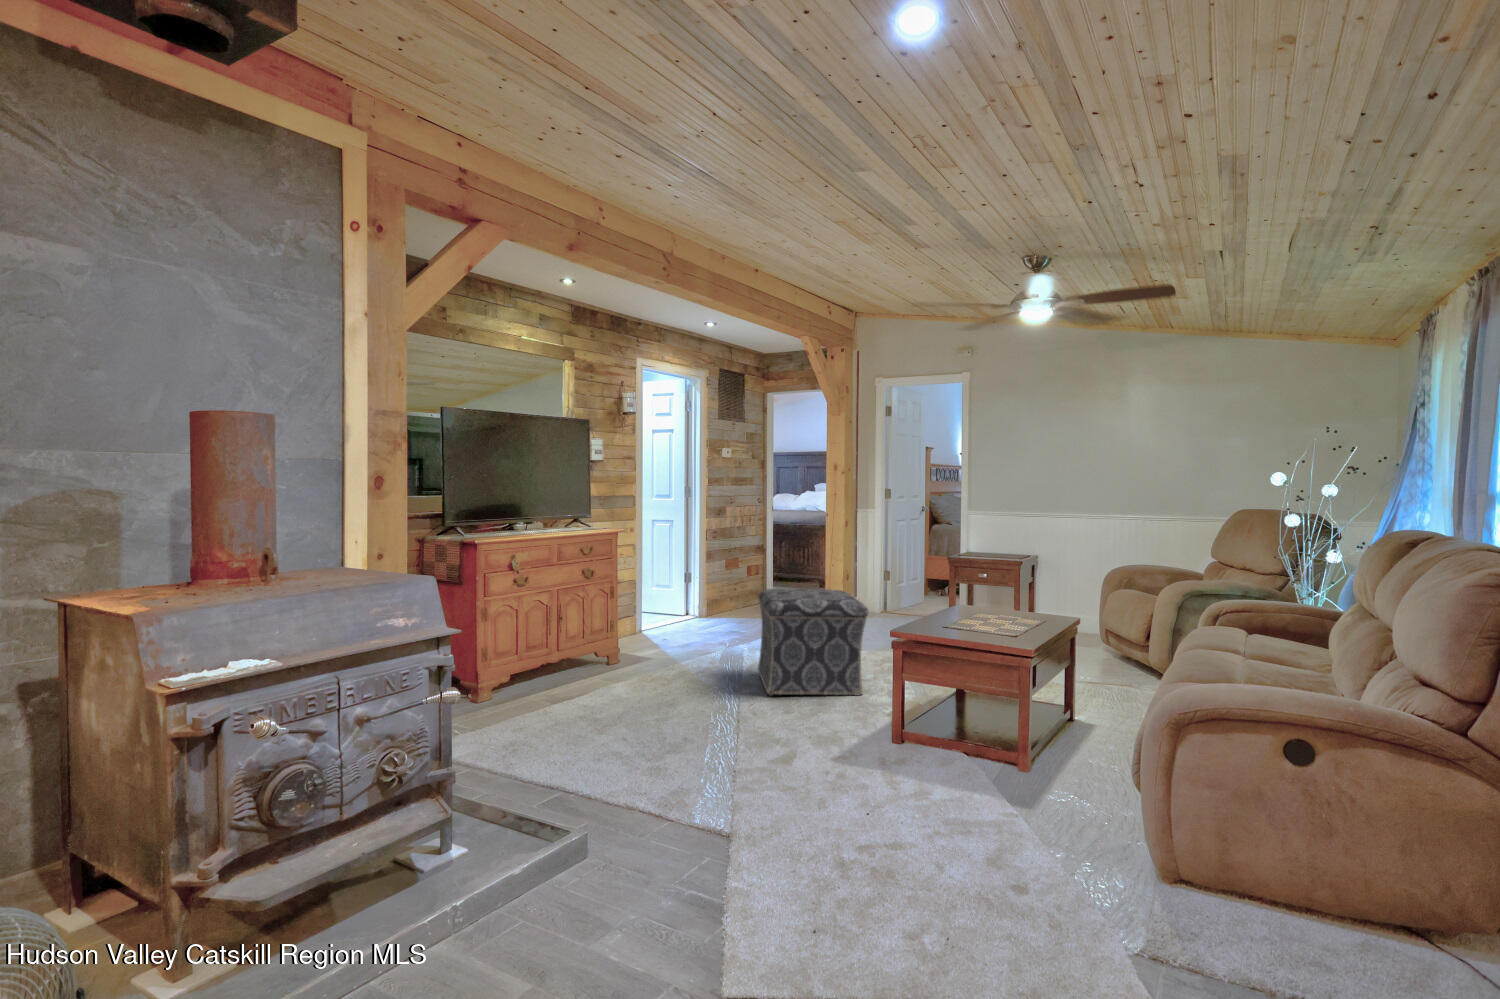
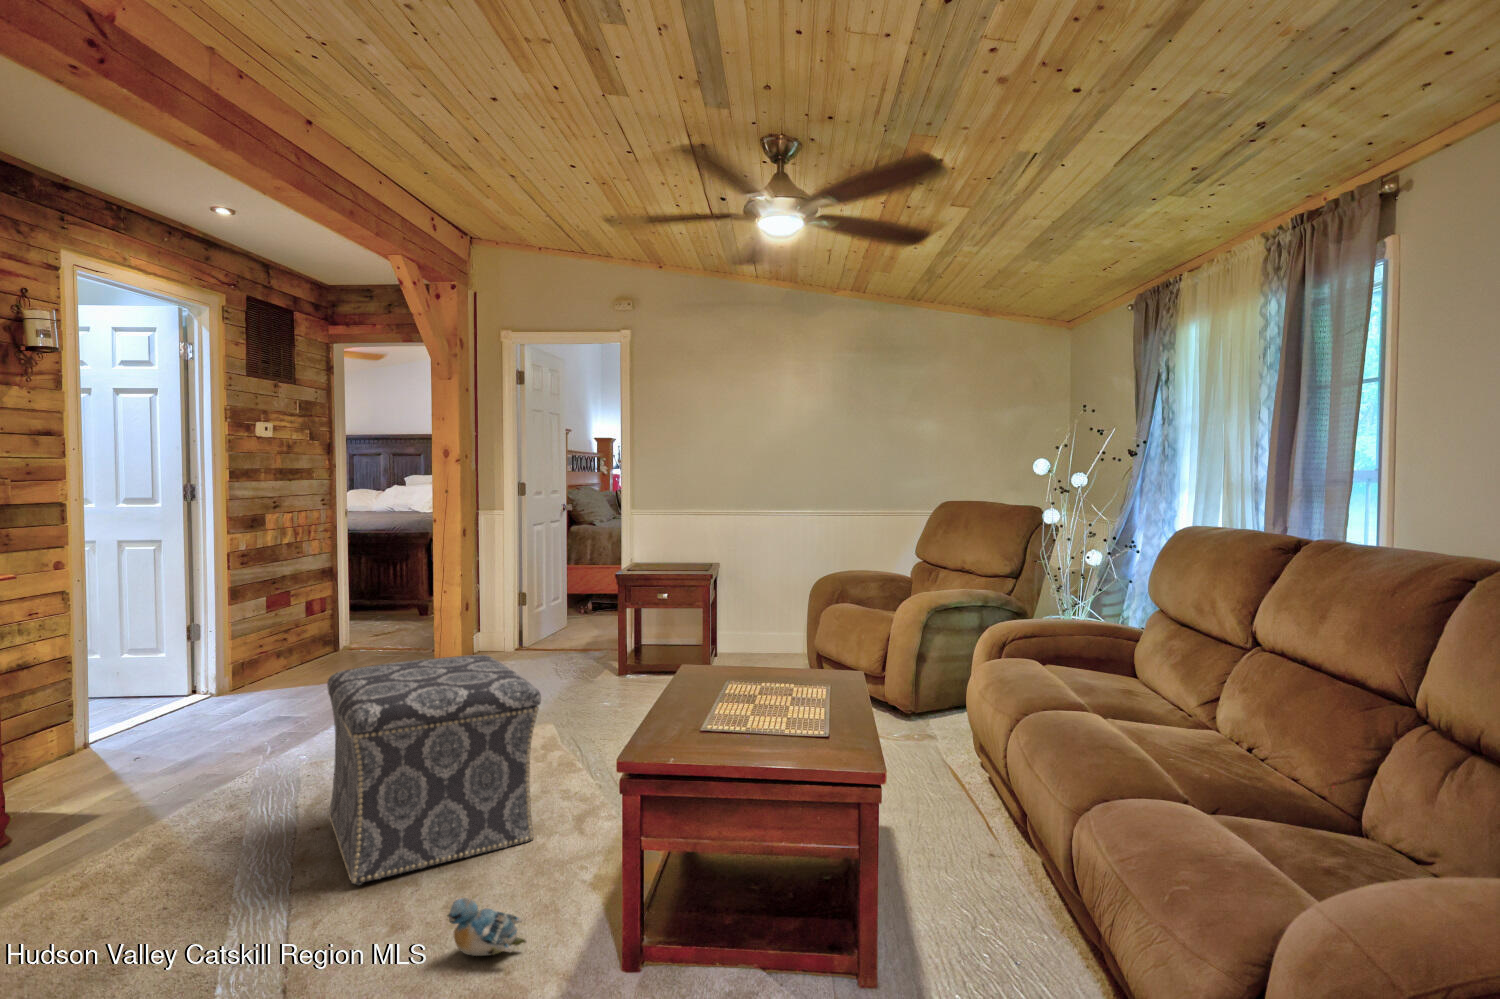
plush toy: none [809,695,846,726] -> present [447,898,526,956]

